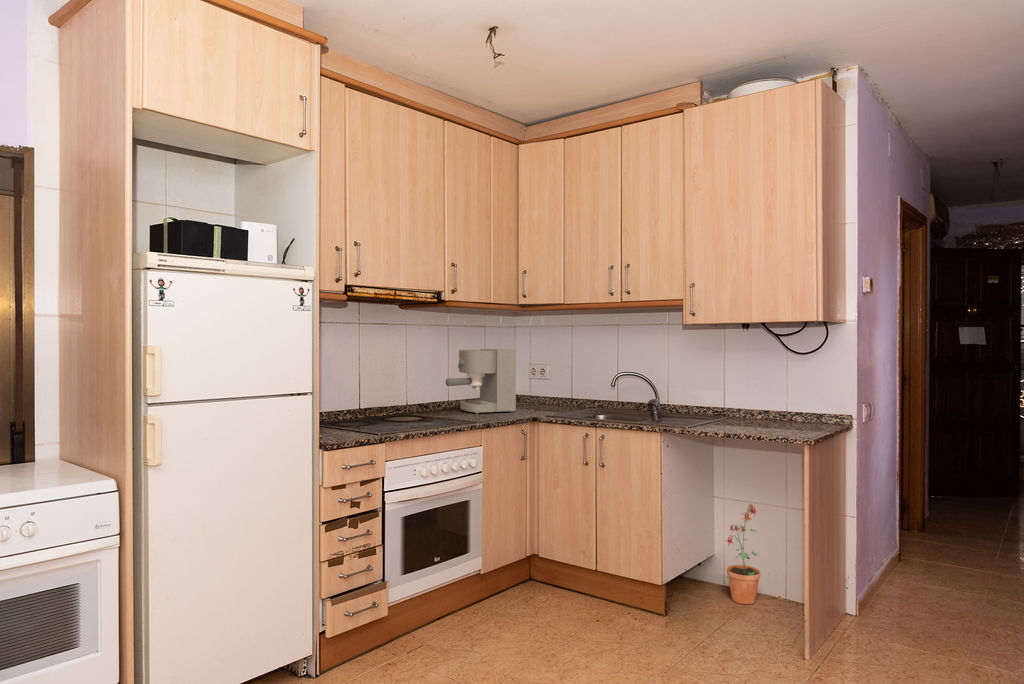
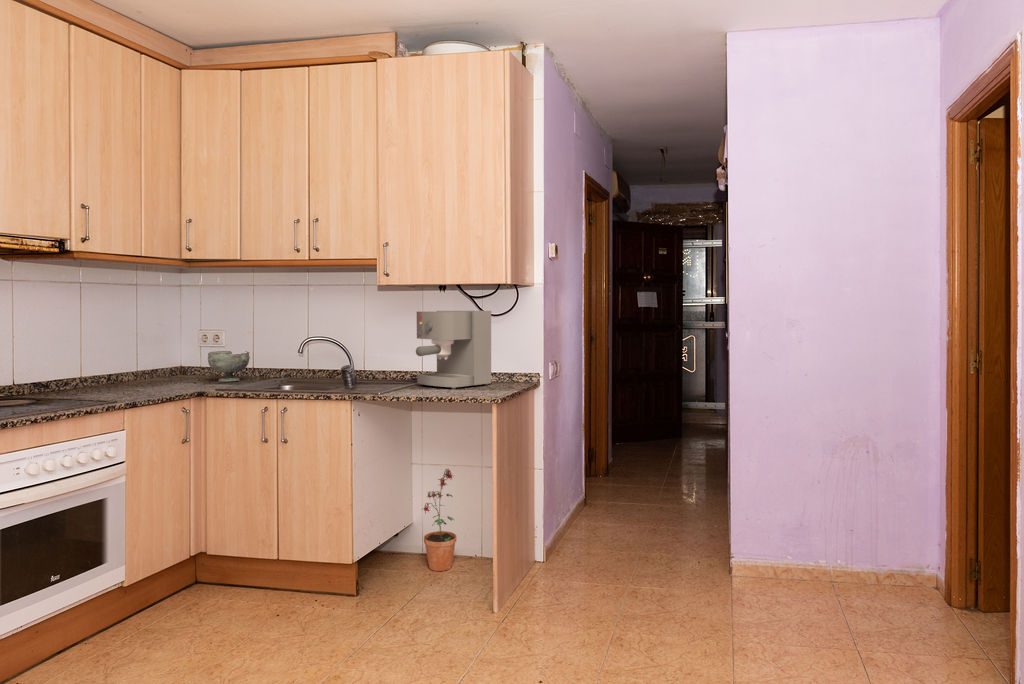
coffee maker: present [446,349,516,414] -> present [416,311,491,389]
bowl: none [533,382,566,409] -> present [208,351,250,382]

